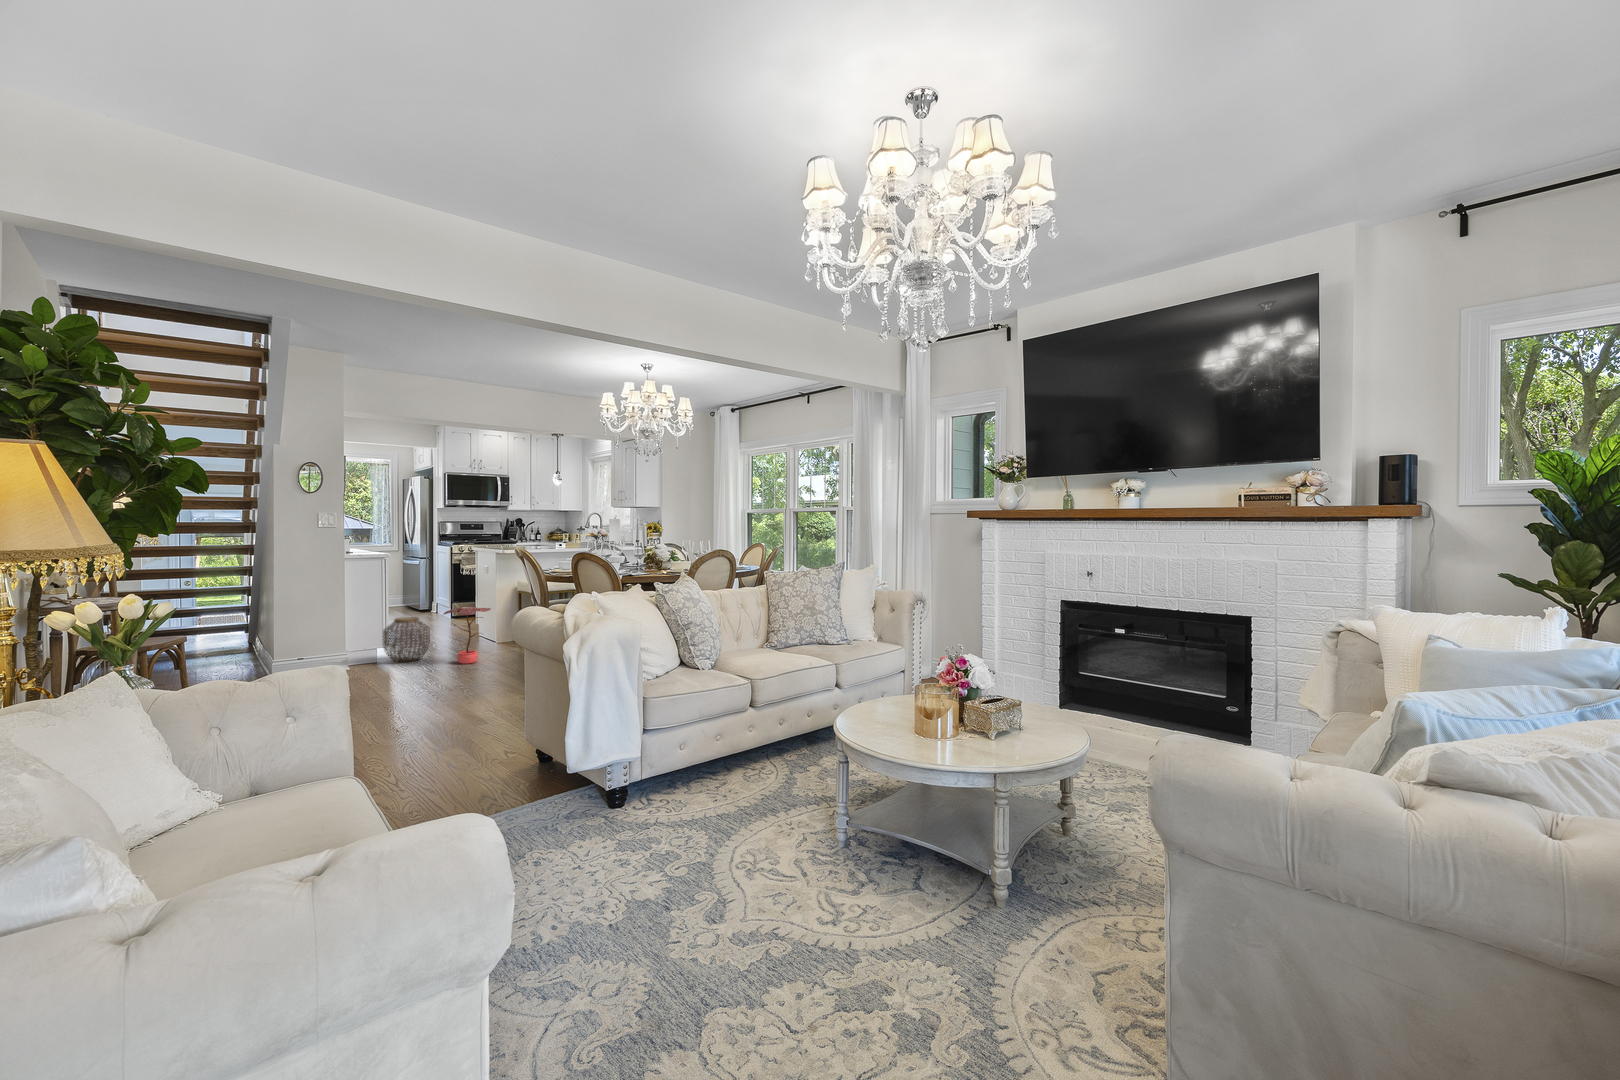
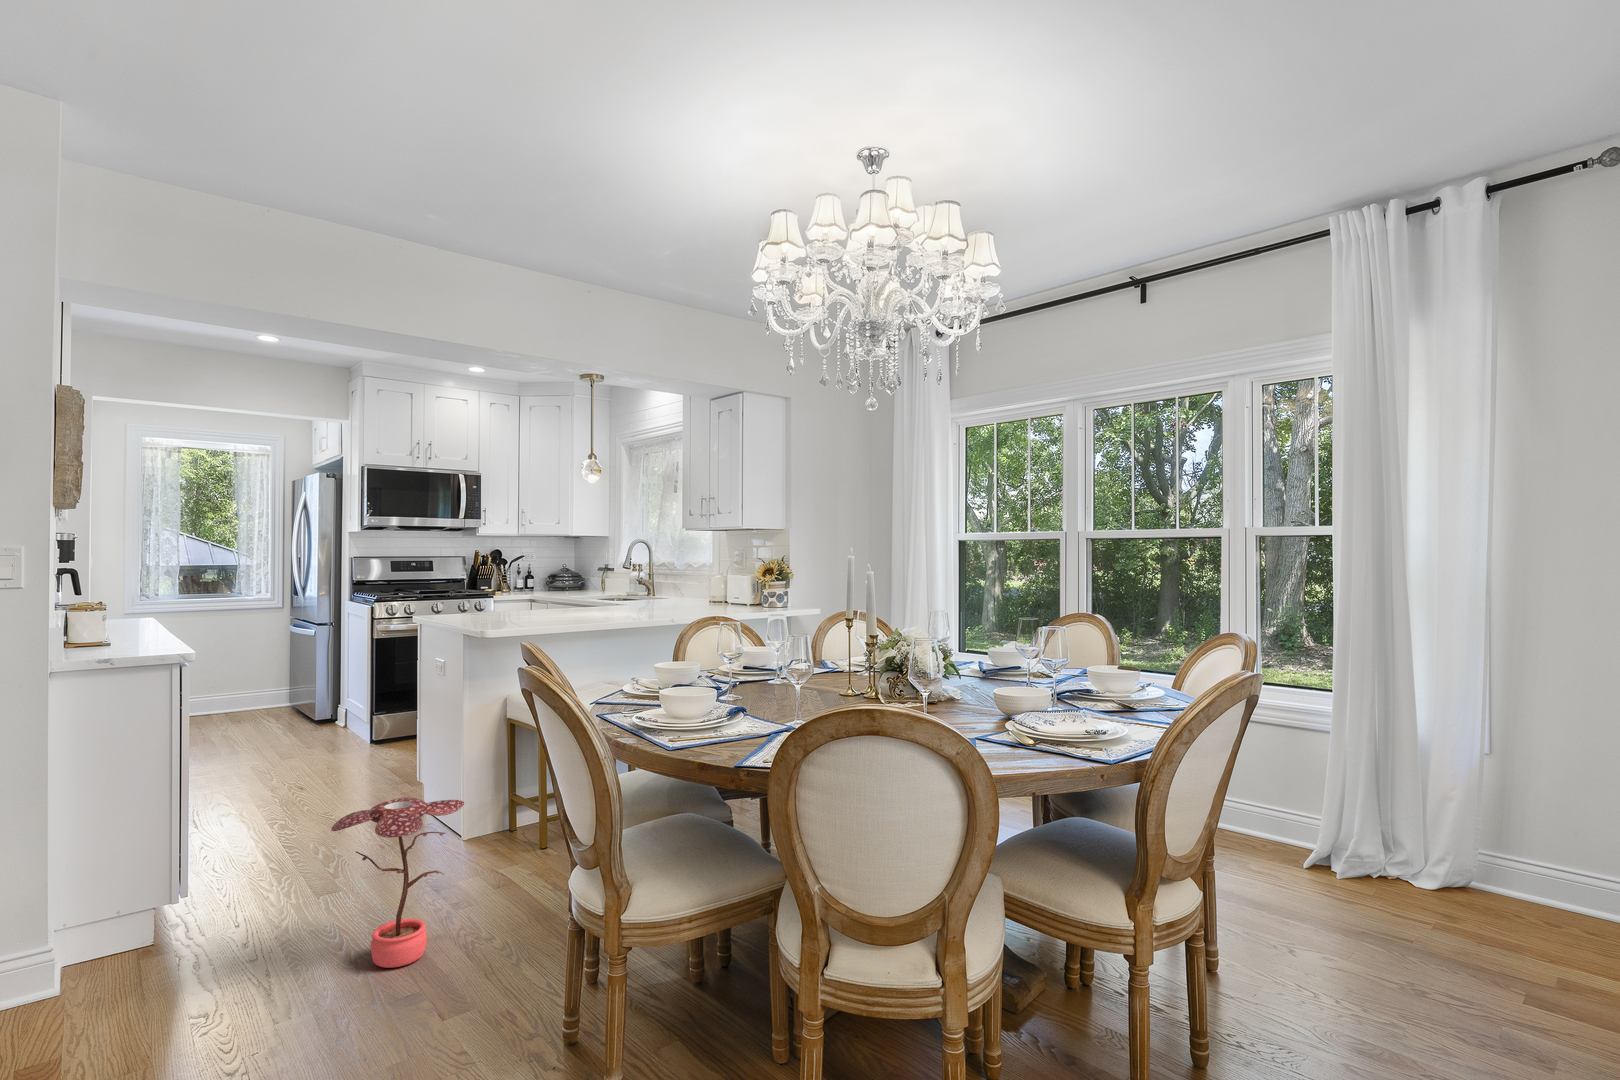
woven basket: present [383,617,430,662] -> none [164,822,299,960]

